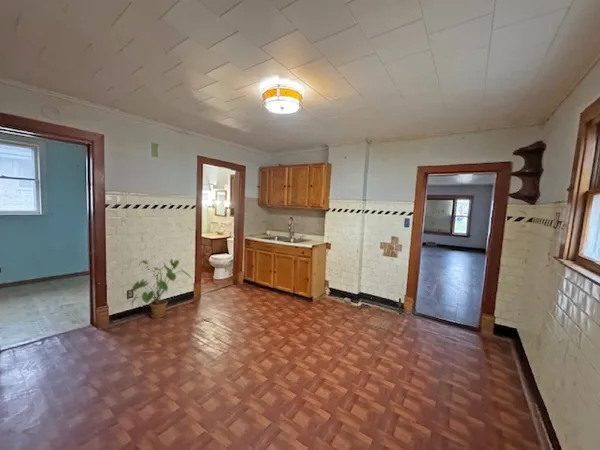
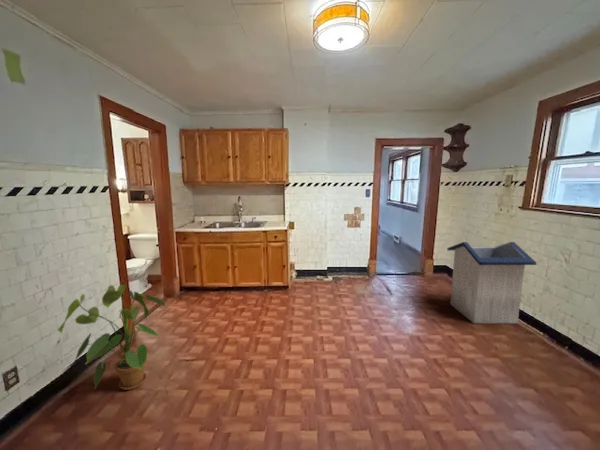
trash can: none [436,288,530,424] -> present [447,242,536,323]

